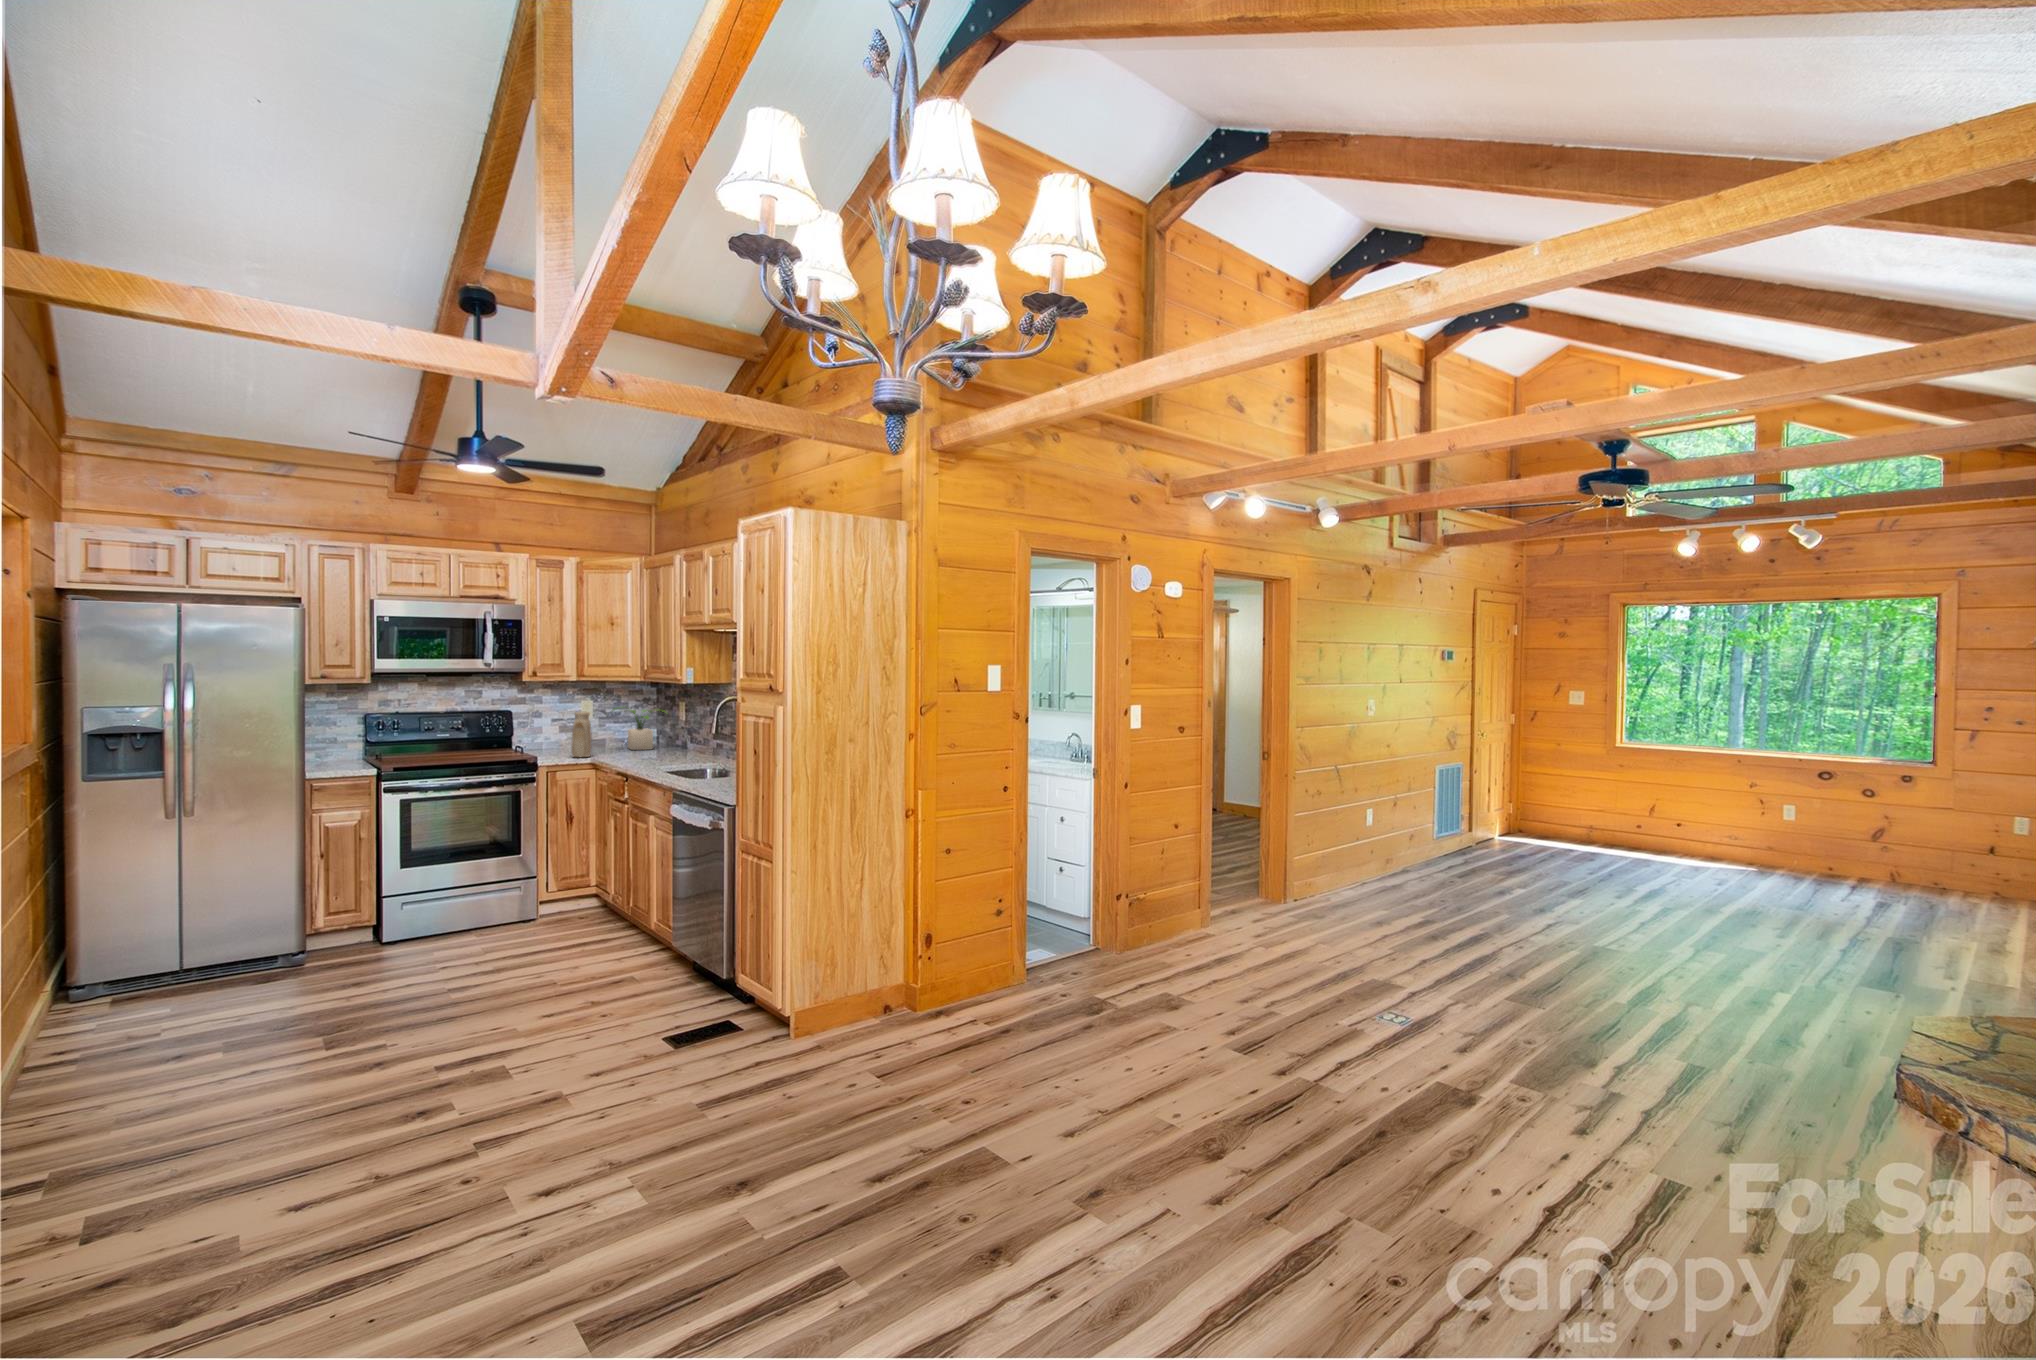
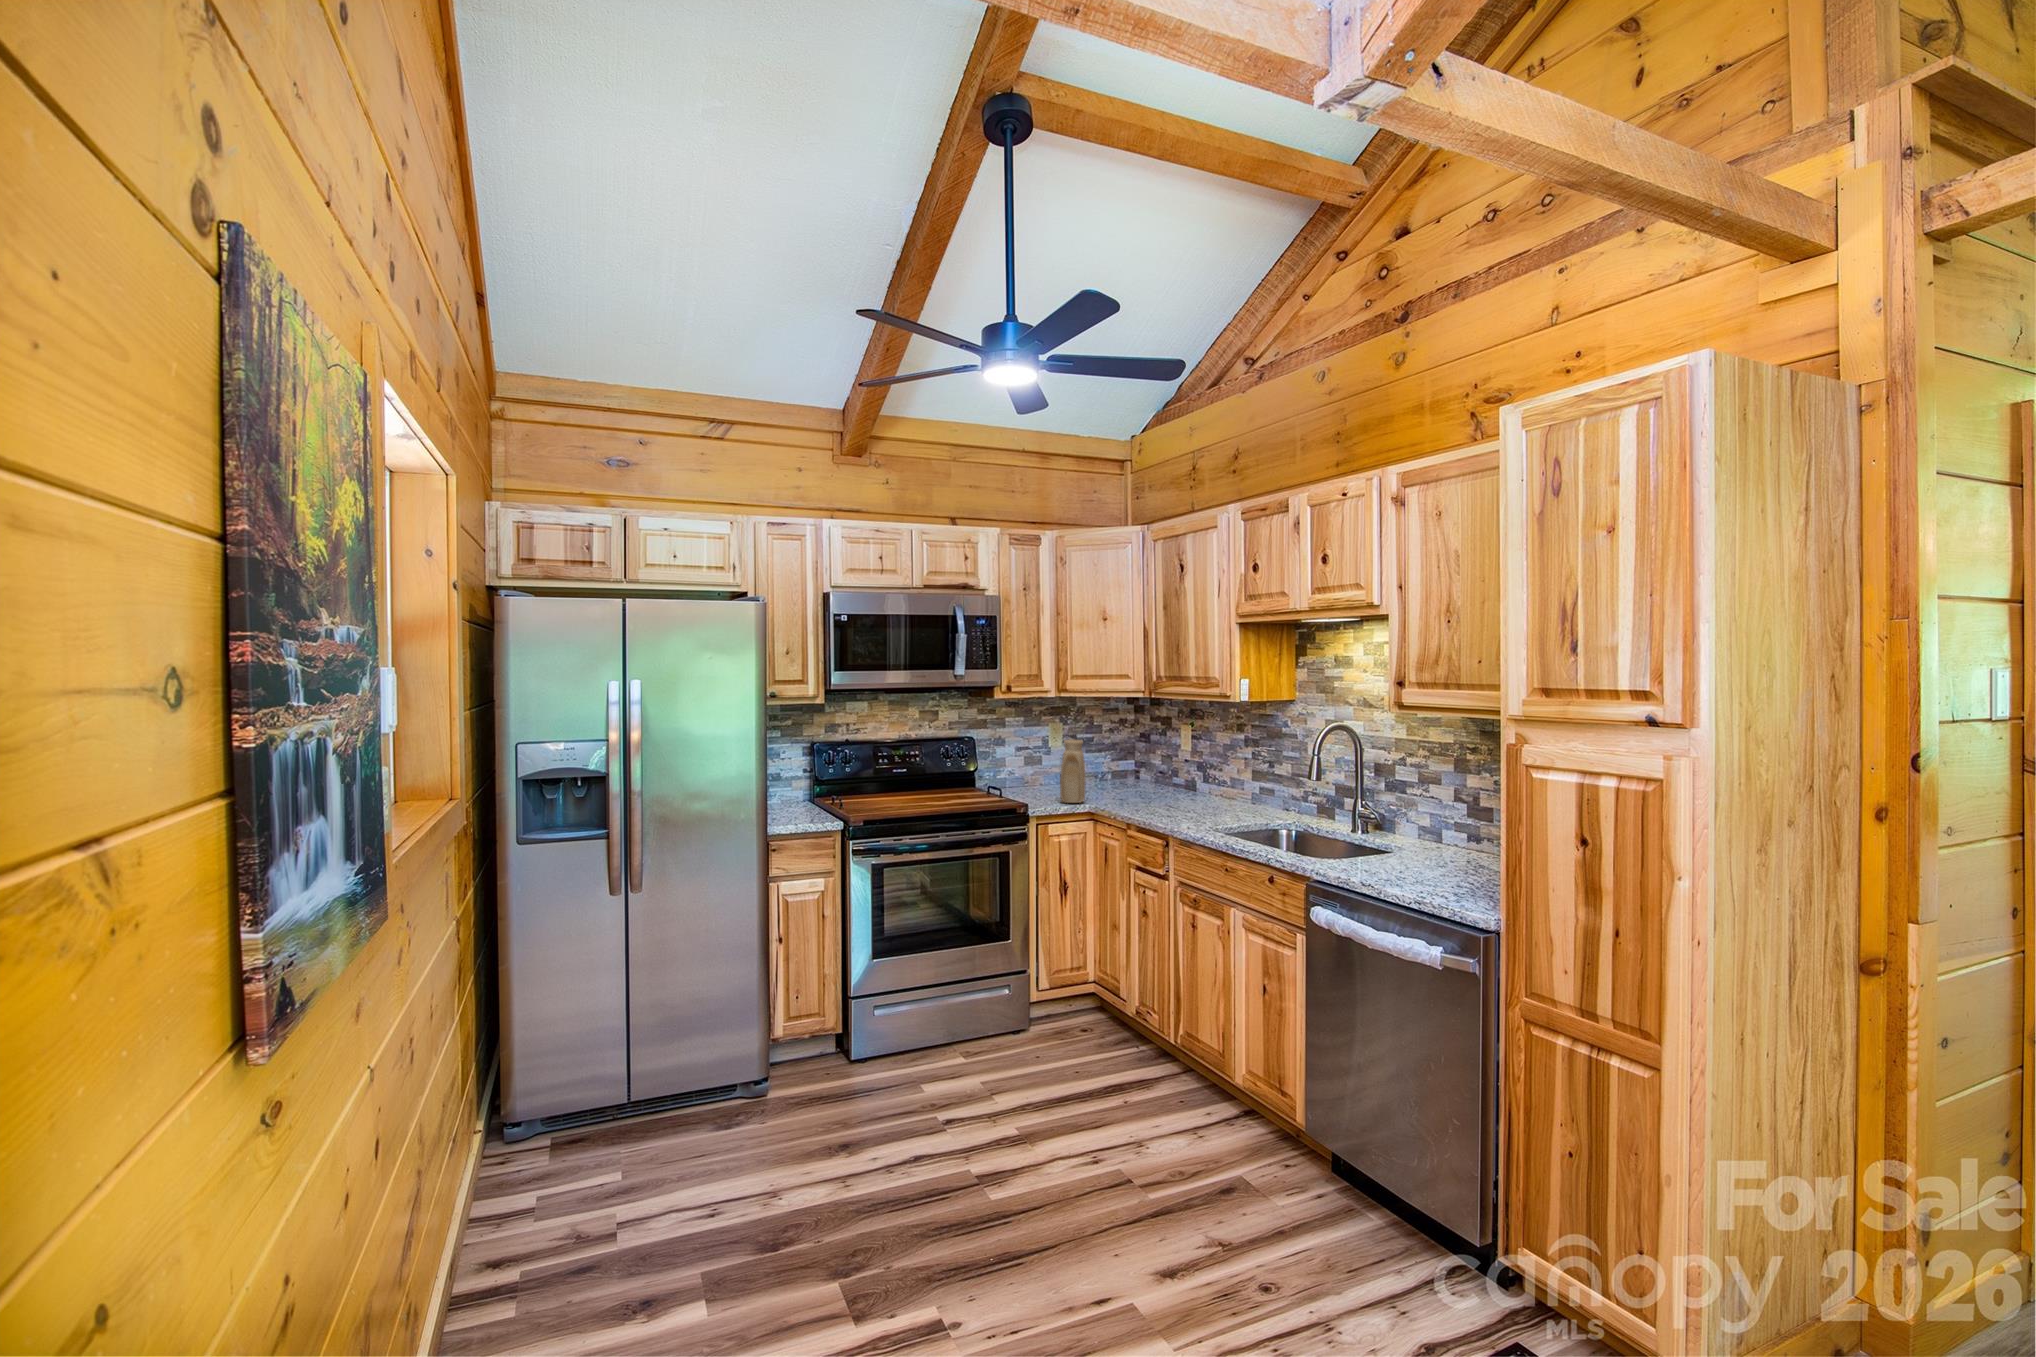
potted plant: present [612,709,663,750] -> none [1096,731,1165,791]

